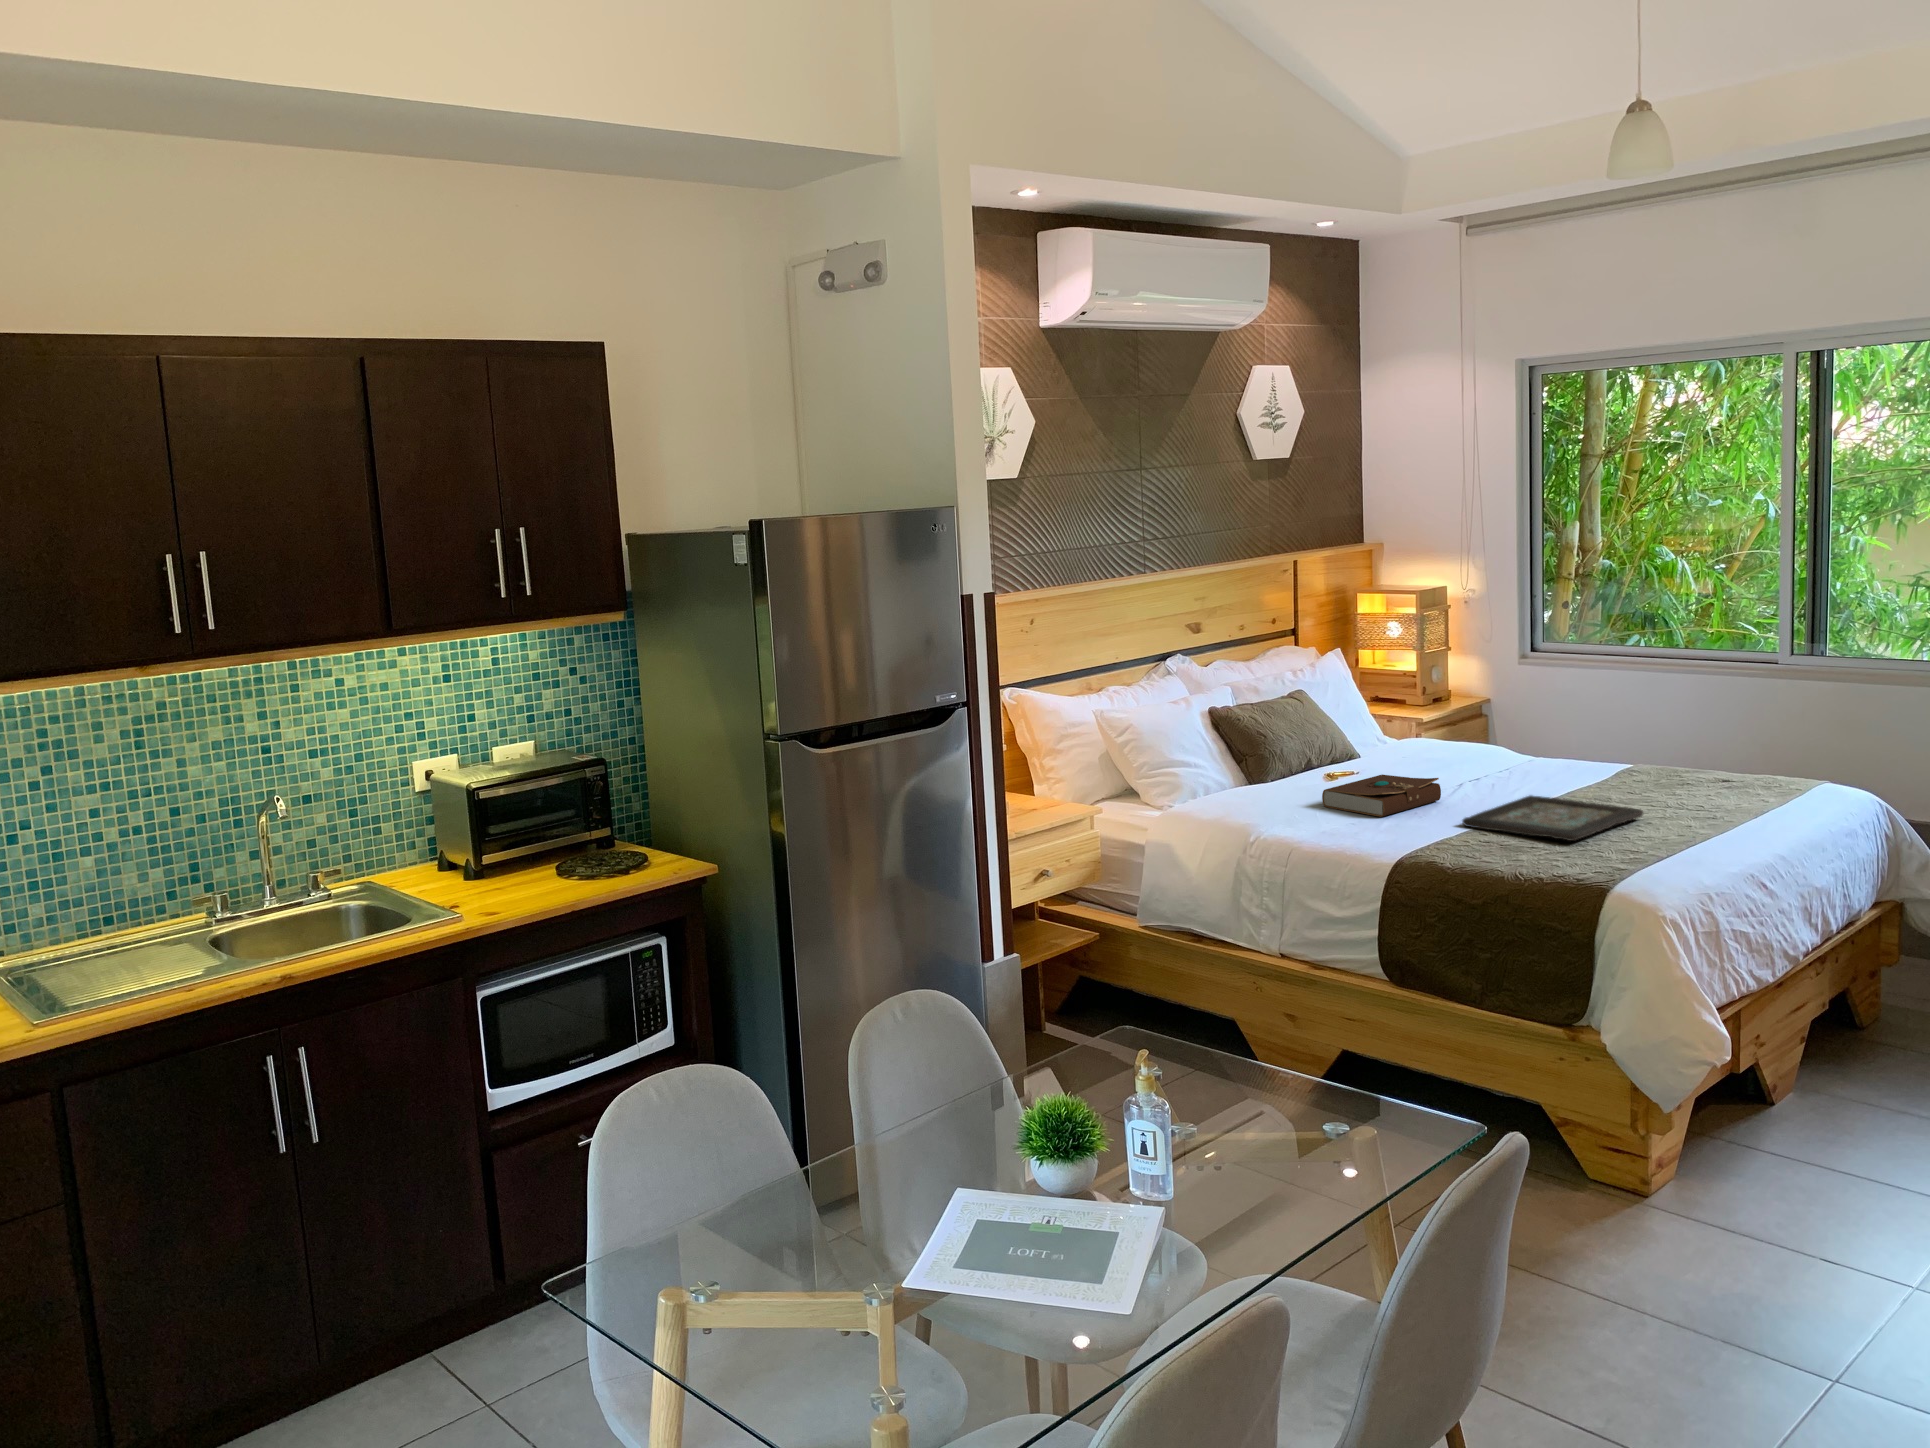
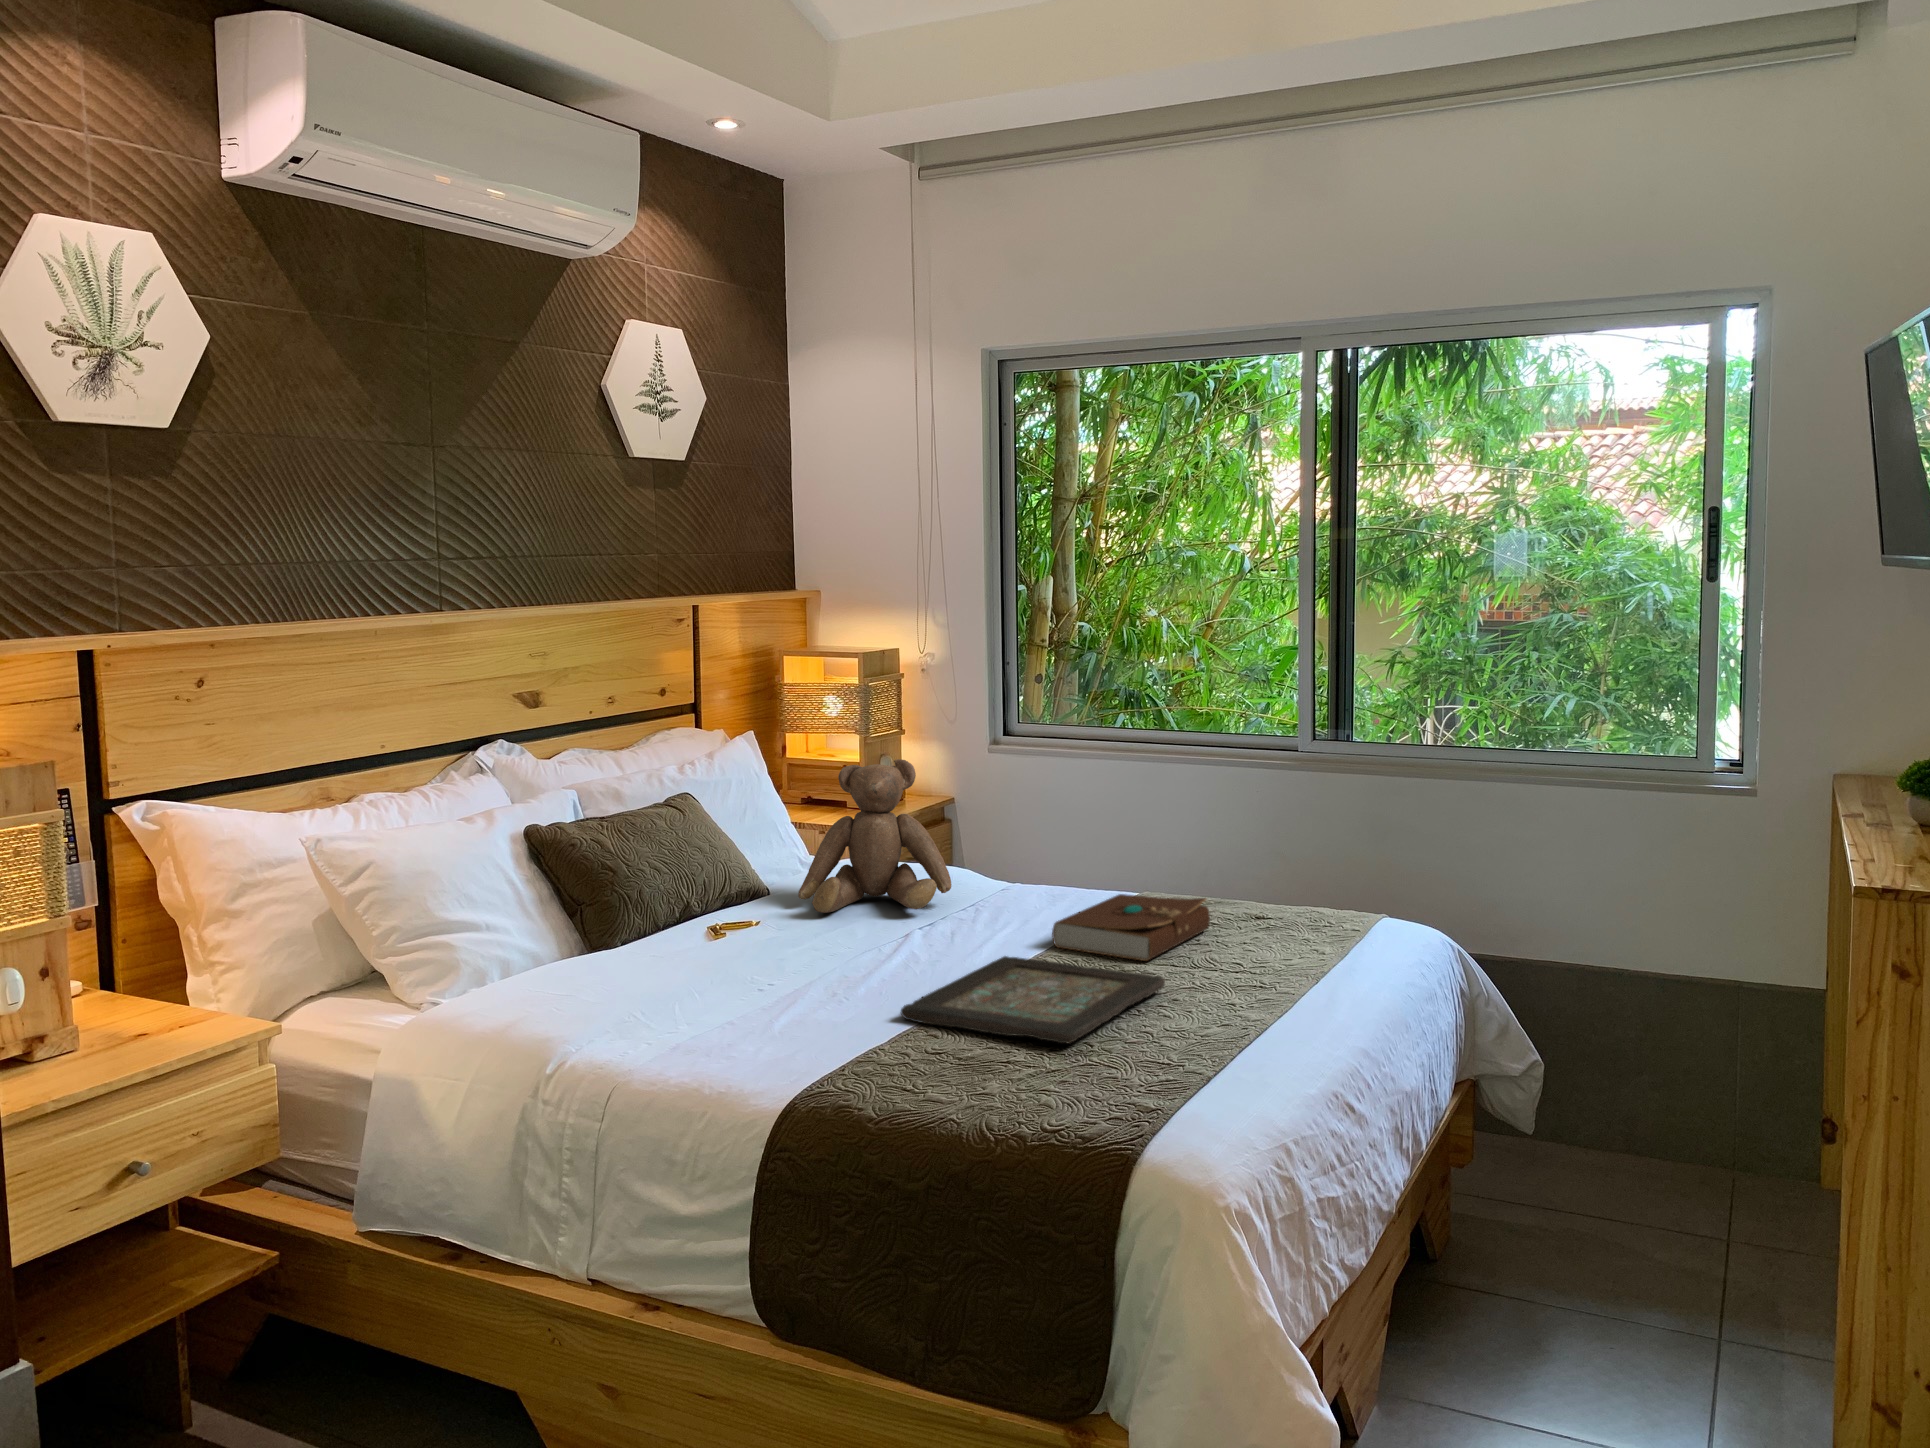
teddy bear: none [1383,668,1491,769] -> present [798,759,951,913]
book: present [1322,775,1441,817] -> present [1052,894,1210,961]

